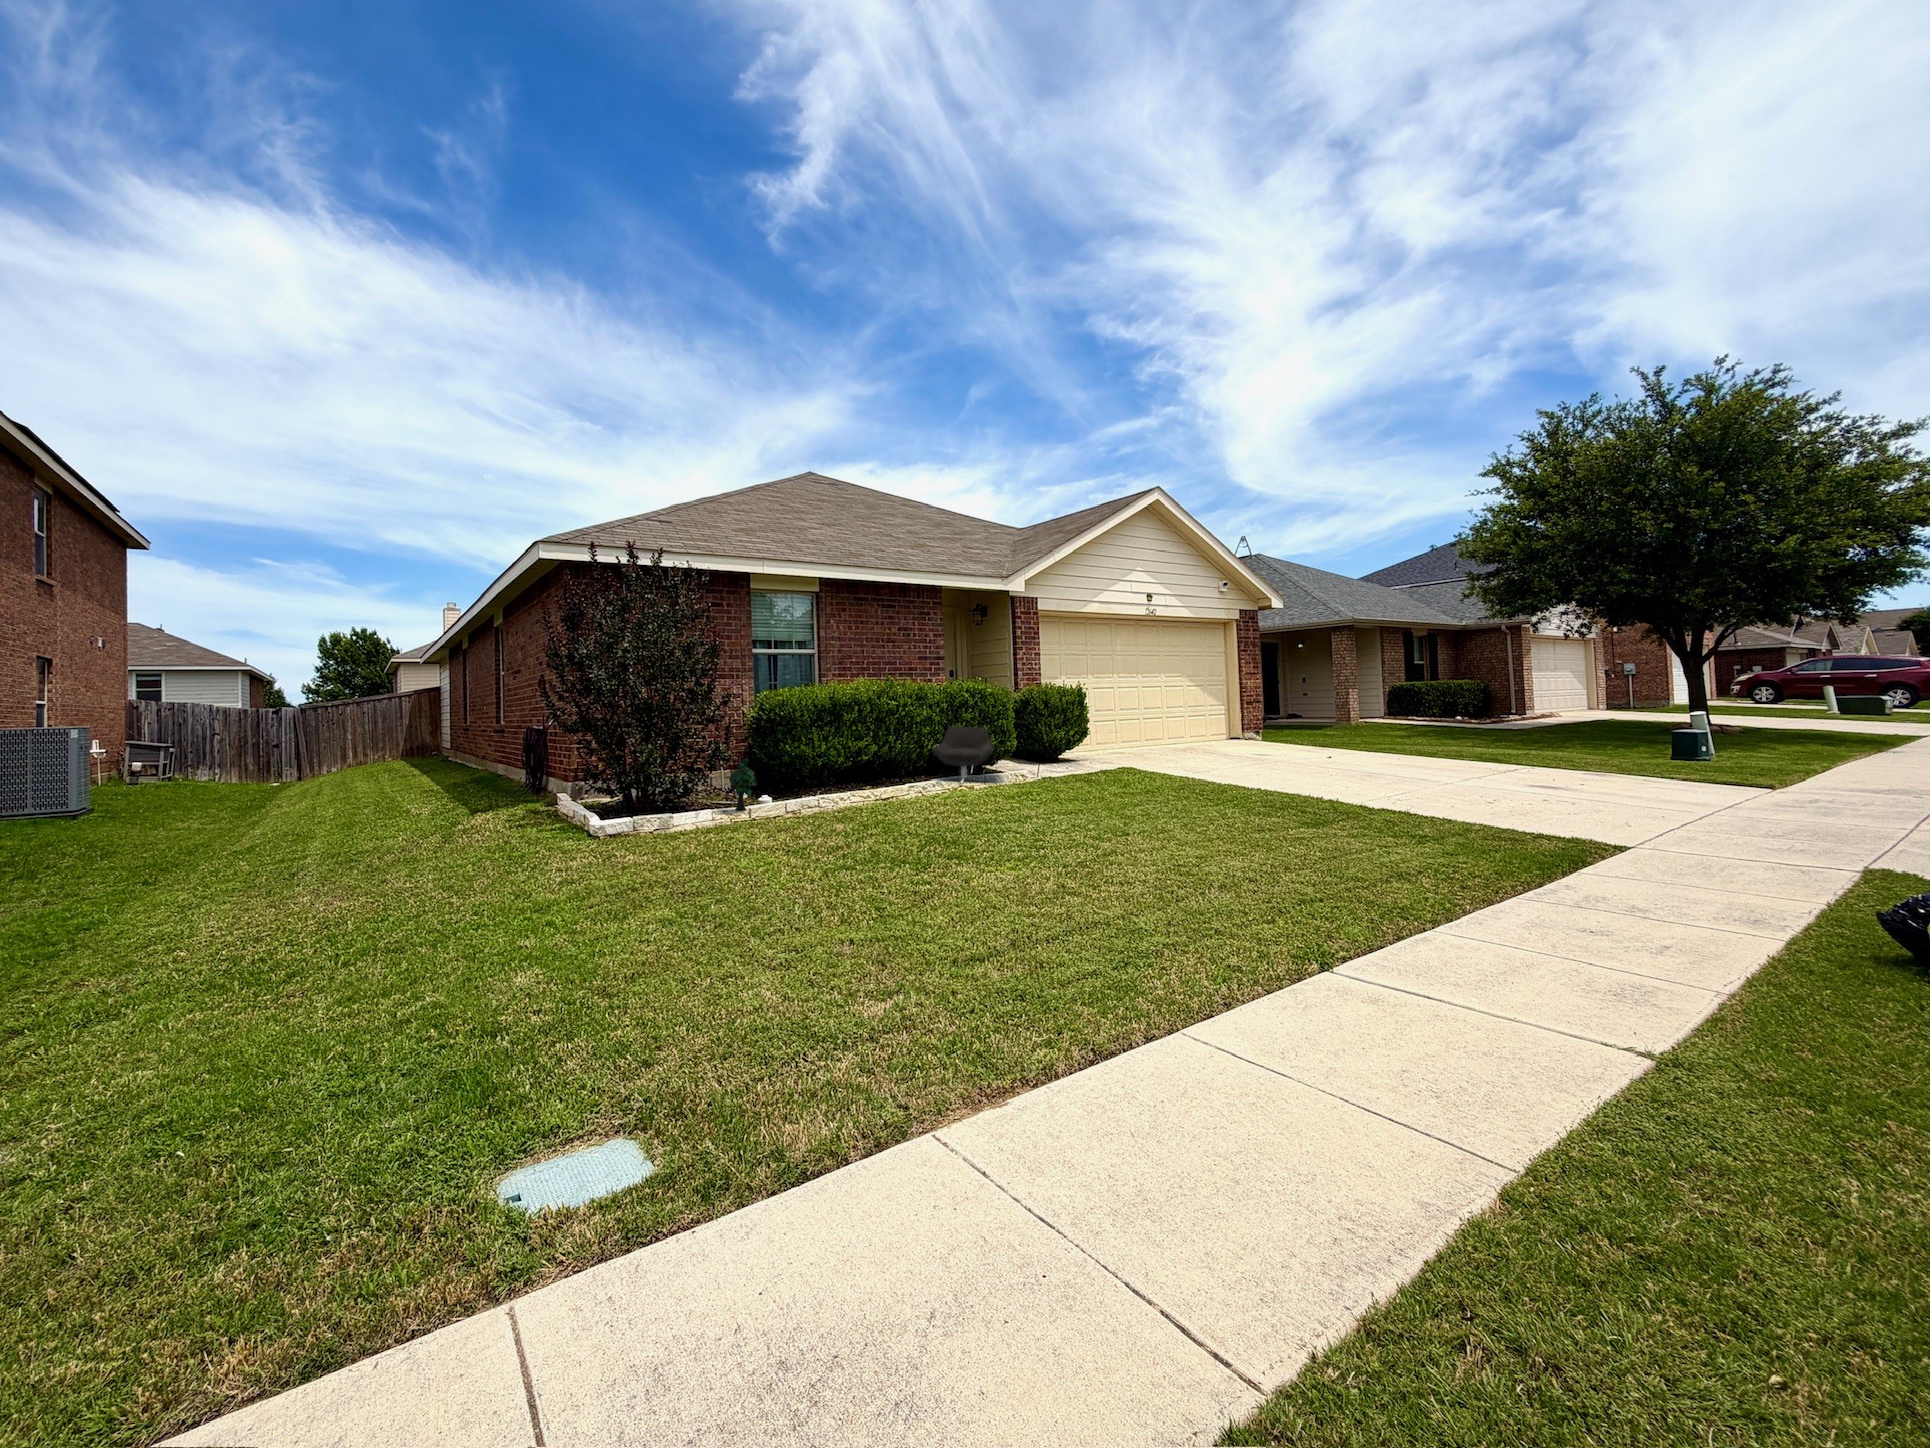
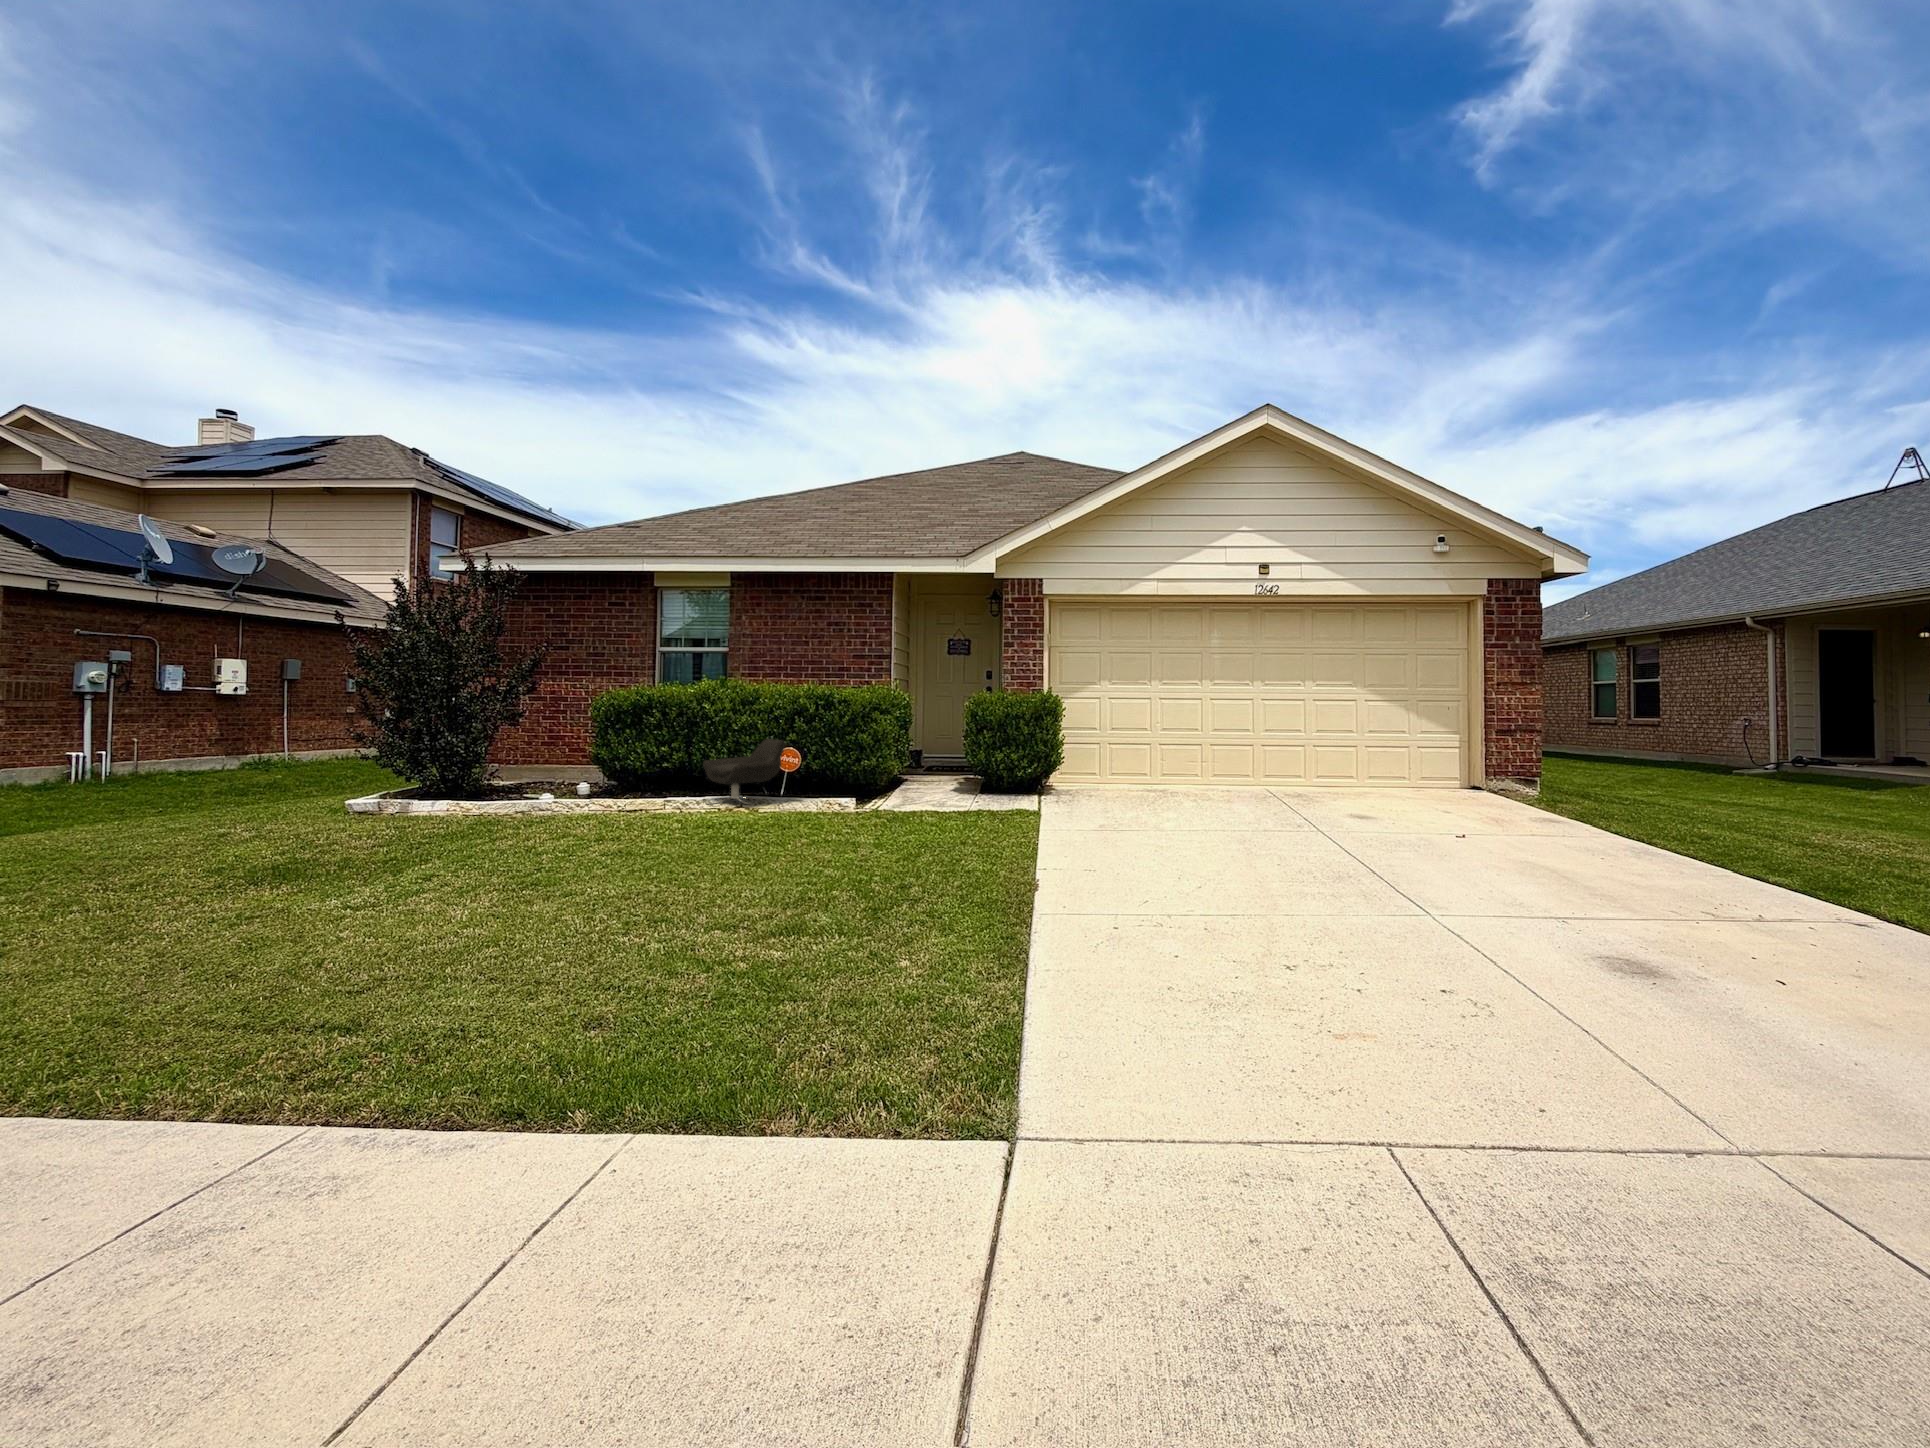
decorative plant: present [726,758,757,810] -> none [395,754,426,805]

